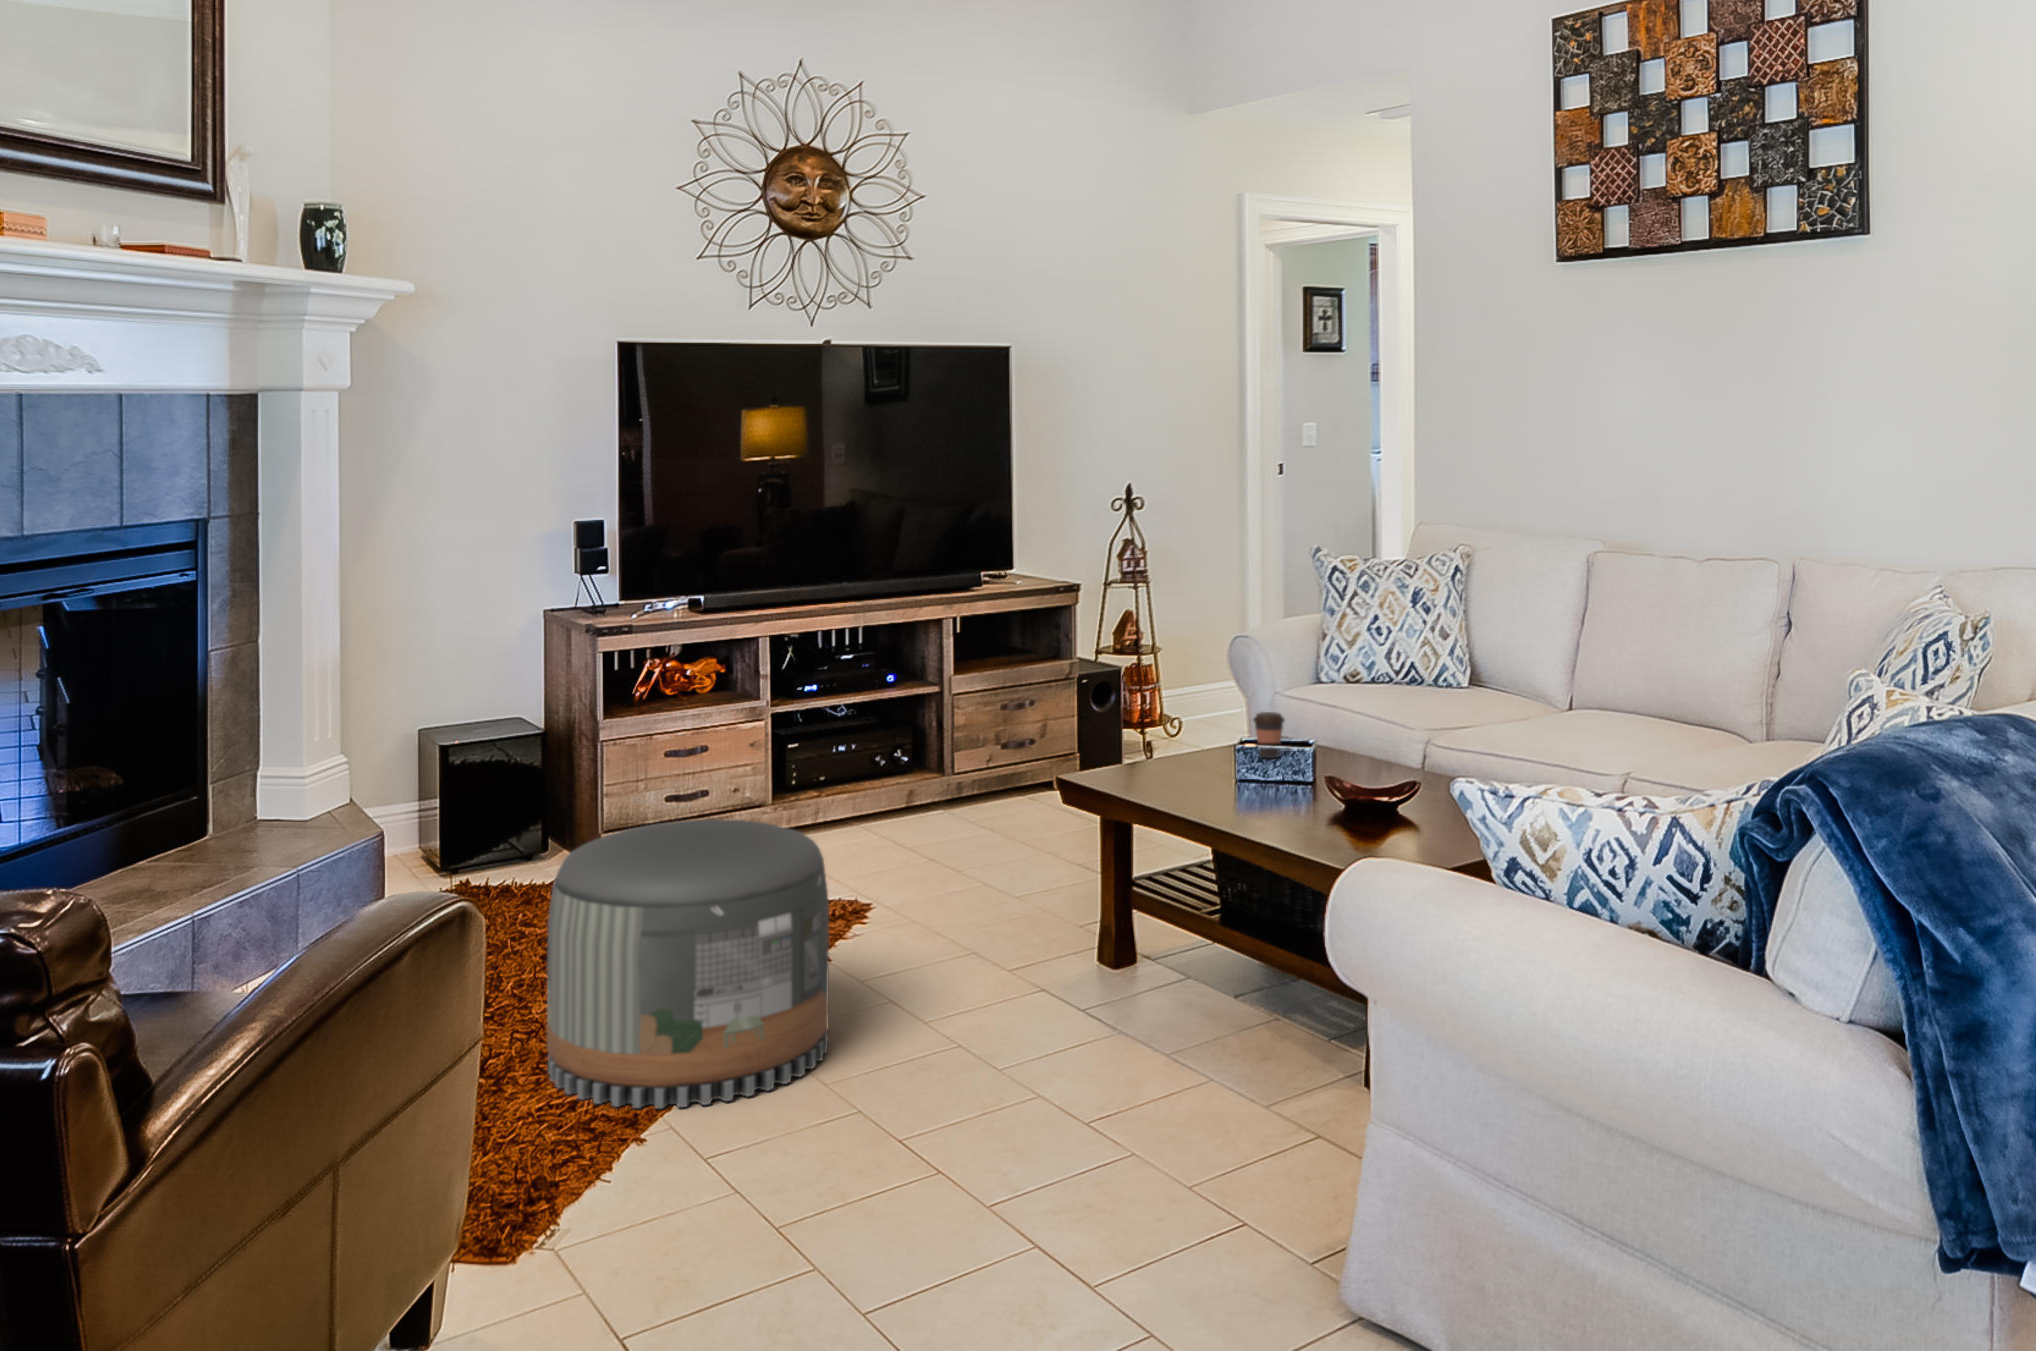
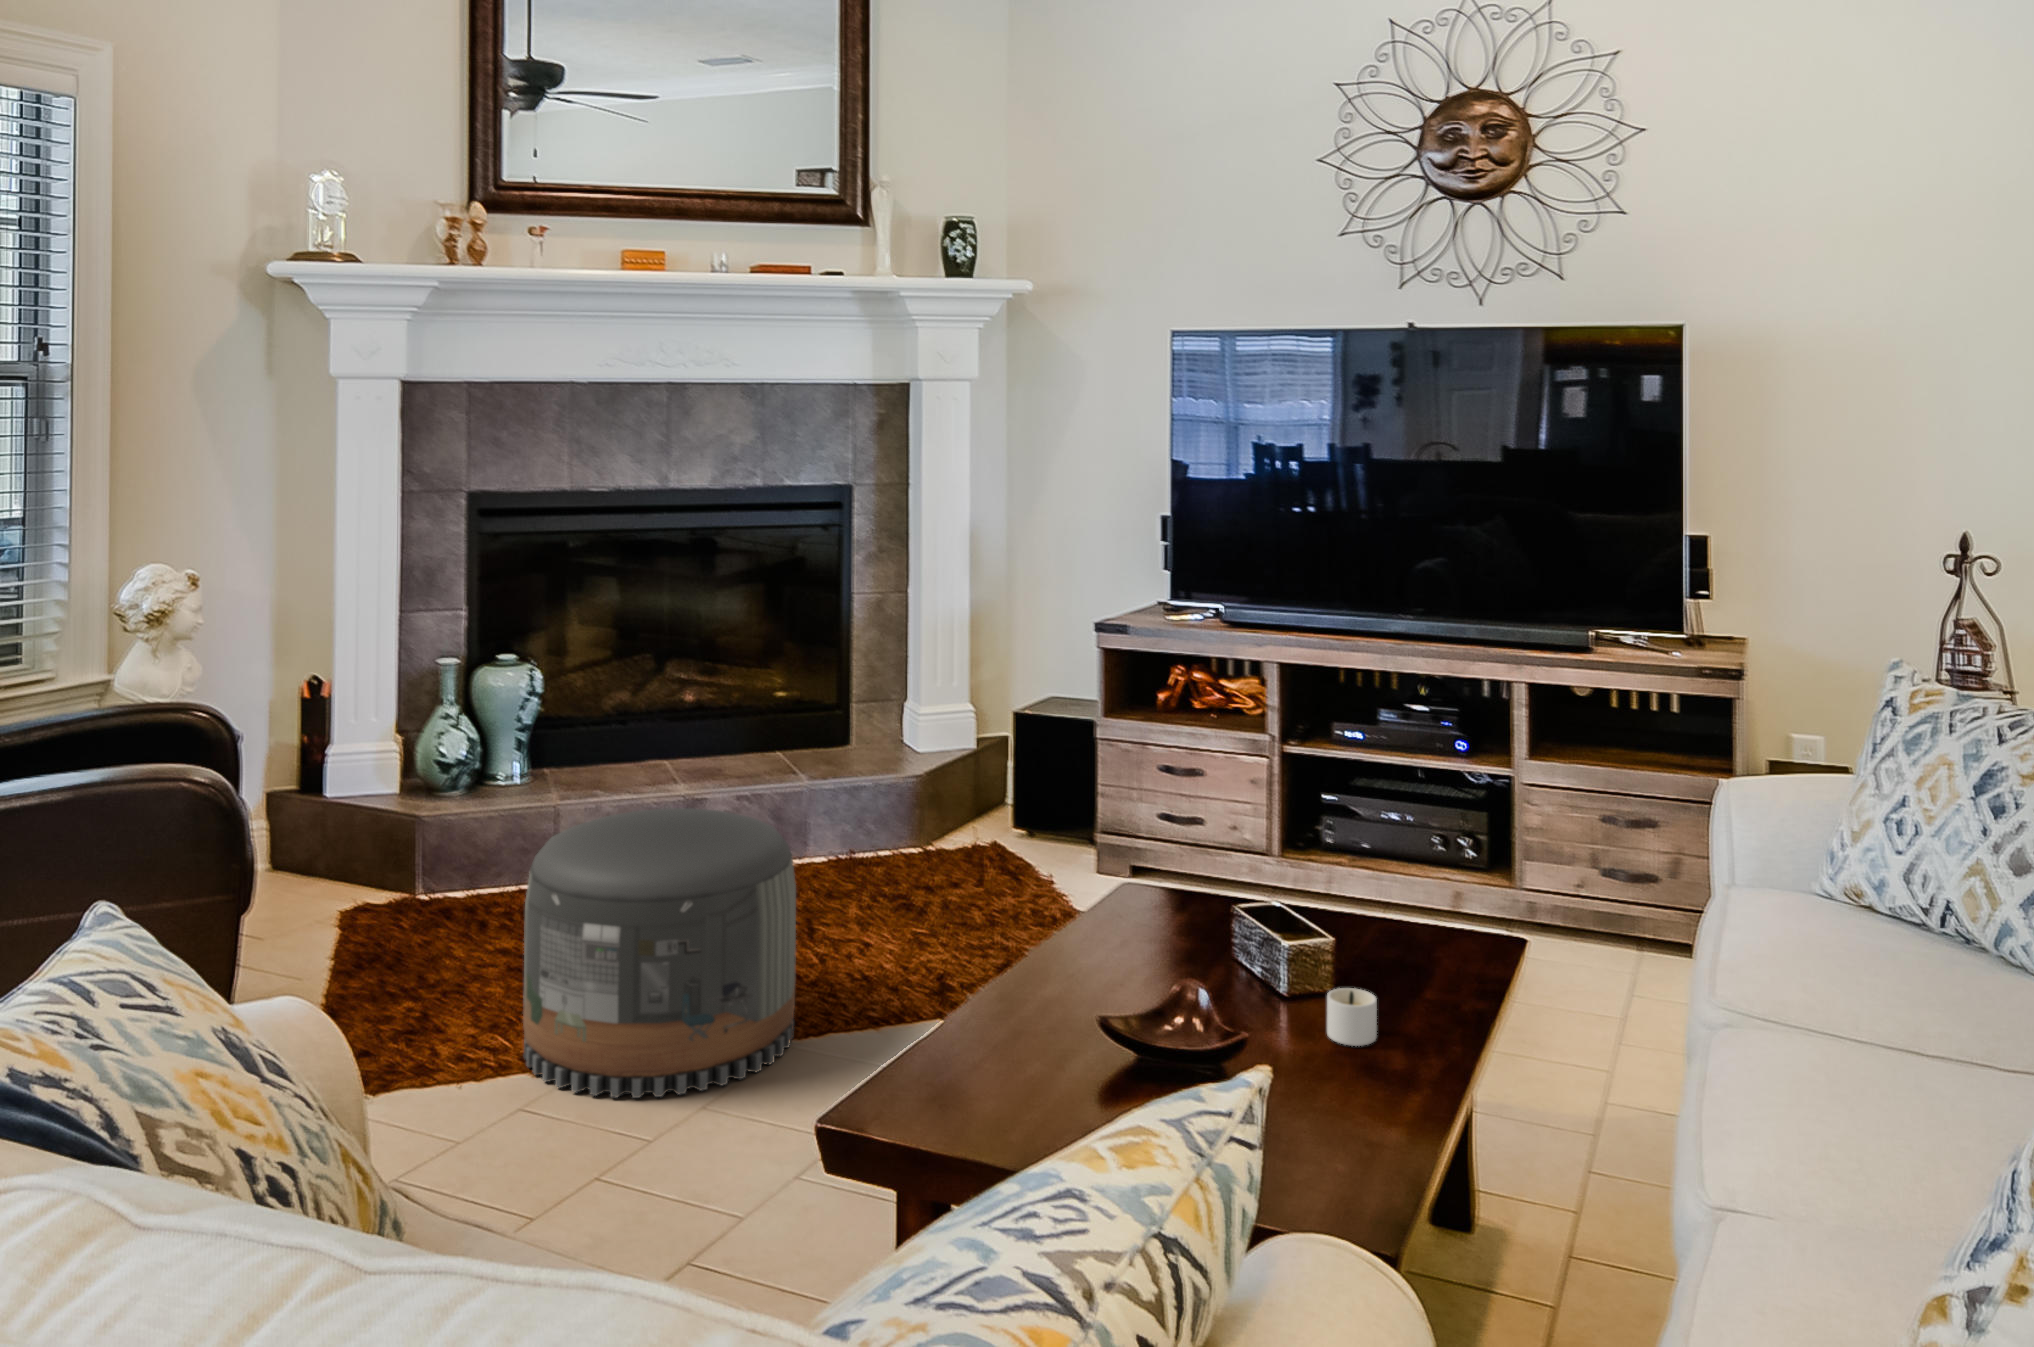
coffee cup: present [1253,712,1285,758] -> none [1400,892,1452,969]
candle: none [1340,753,1372,784] -> present [1327,988,1377,1046]

